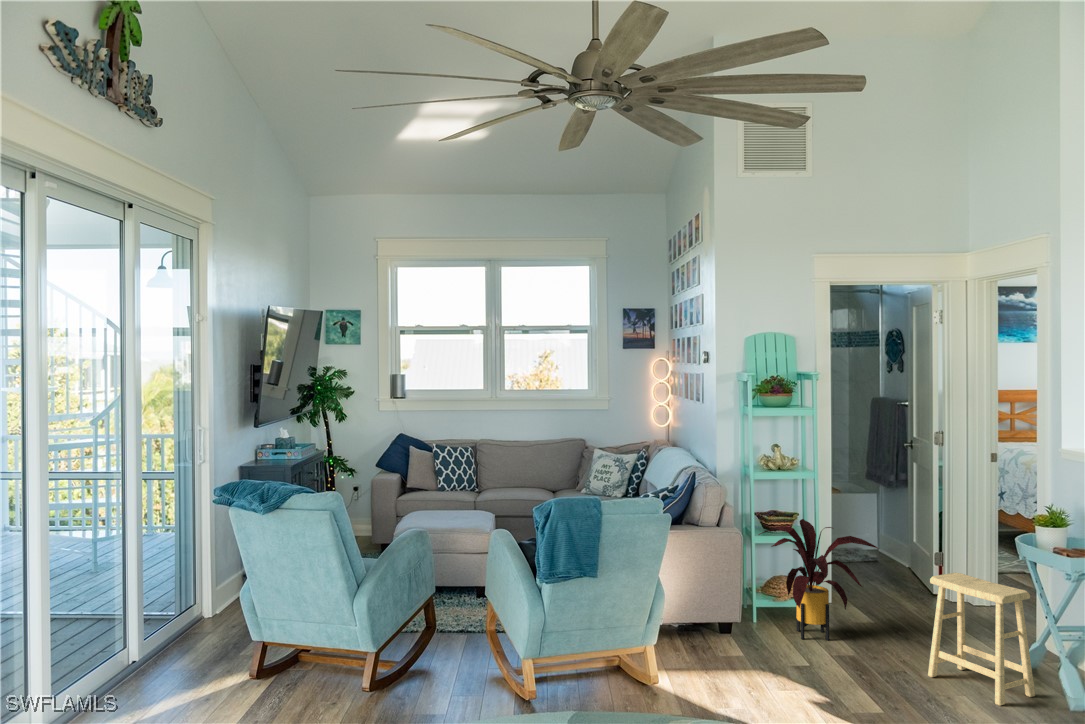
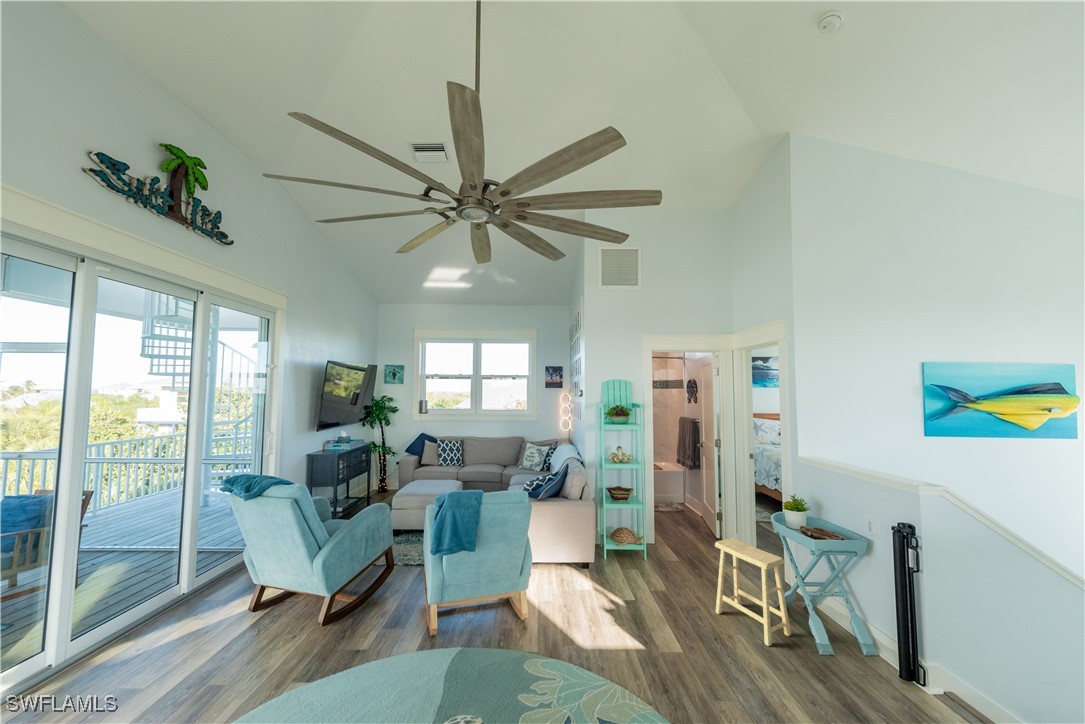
house plant: present [759,519,877,640] -> none [608,493,681,576]

